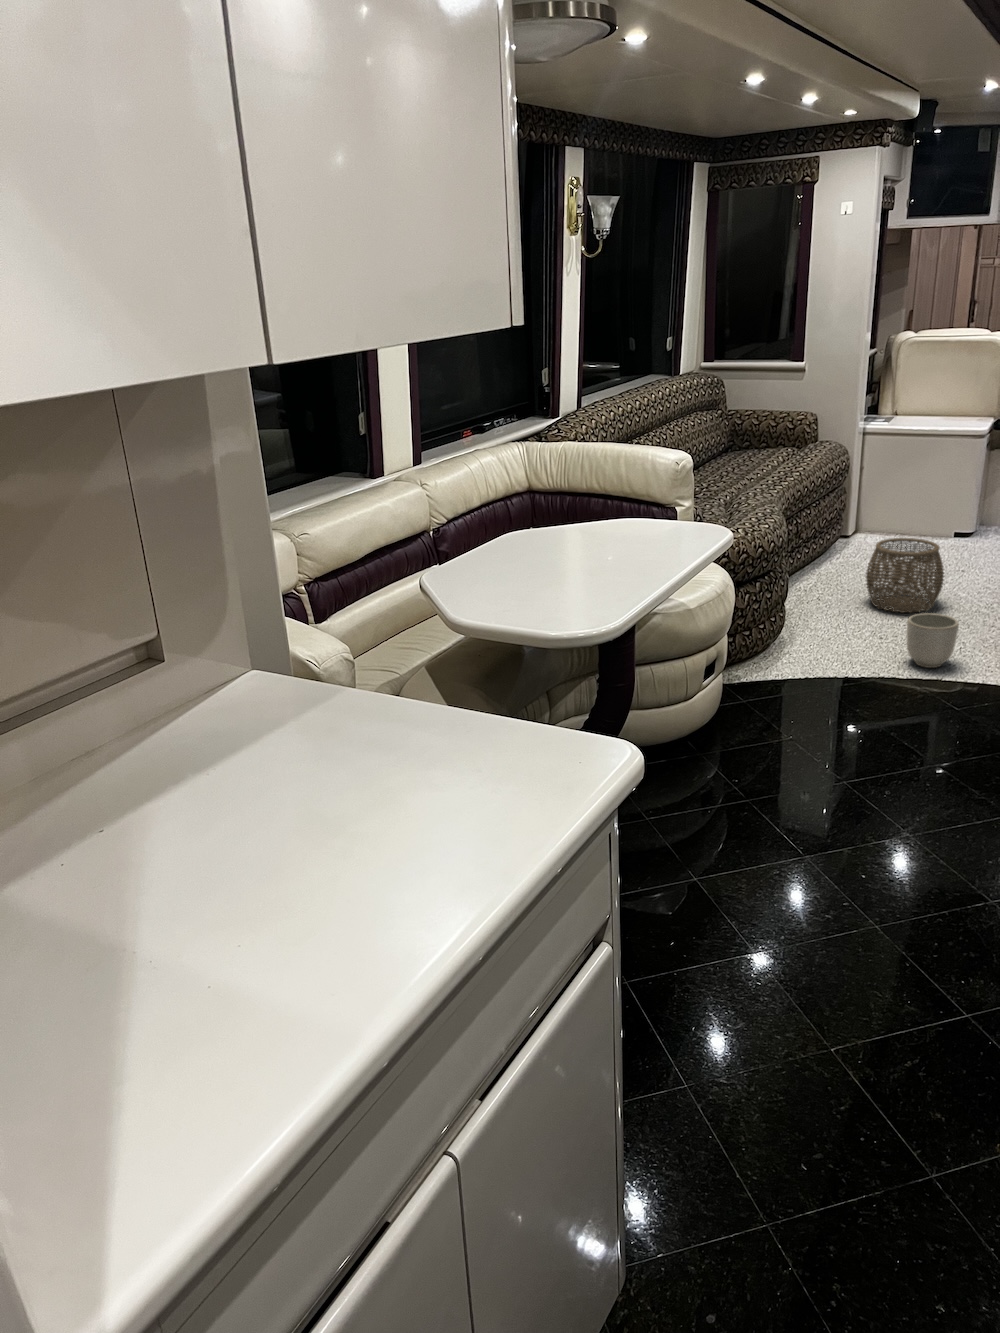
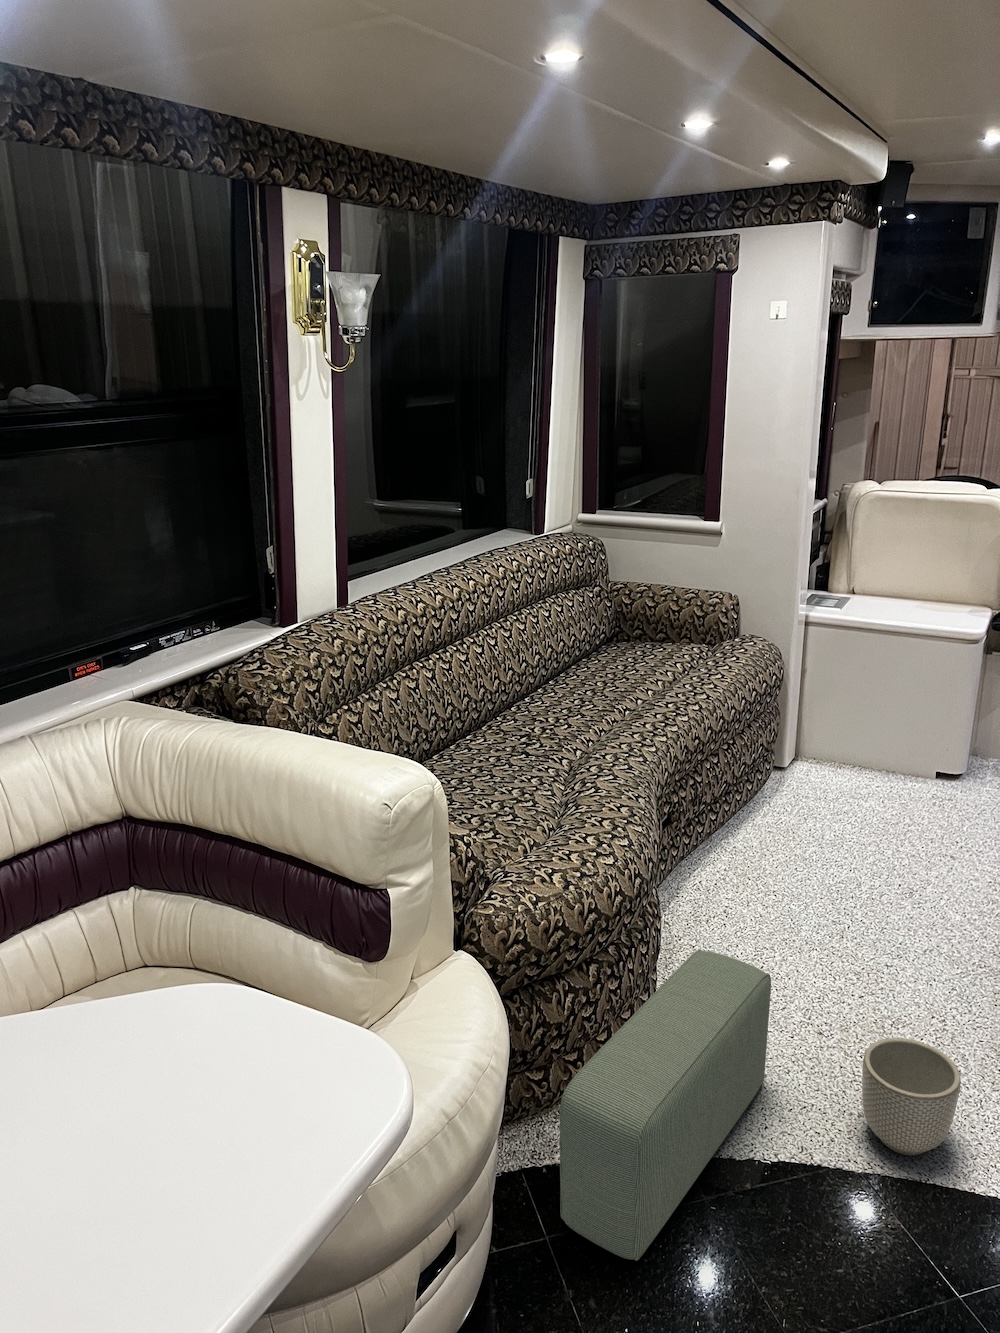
woven basket: present [866,538,944,613] -> none [797,833,927,973]
pouf: none [754,578,857,698] -> present [560,950,771,1261]

